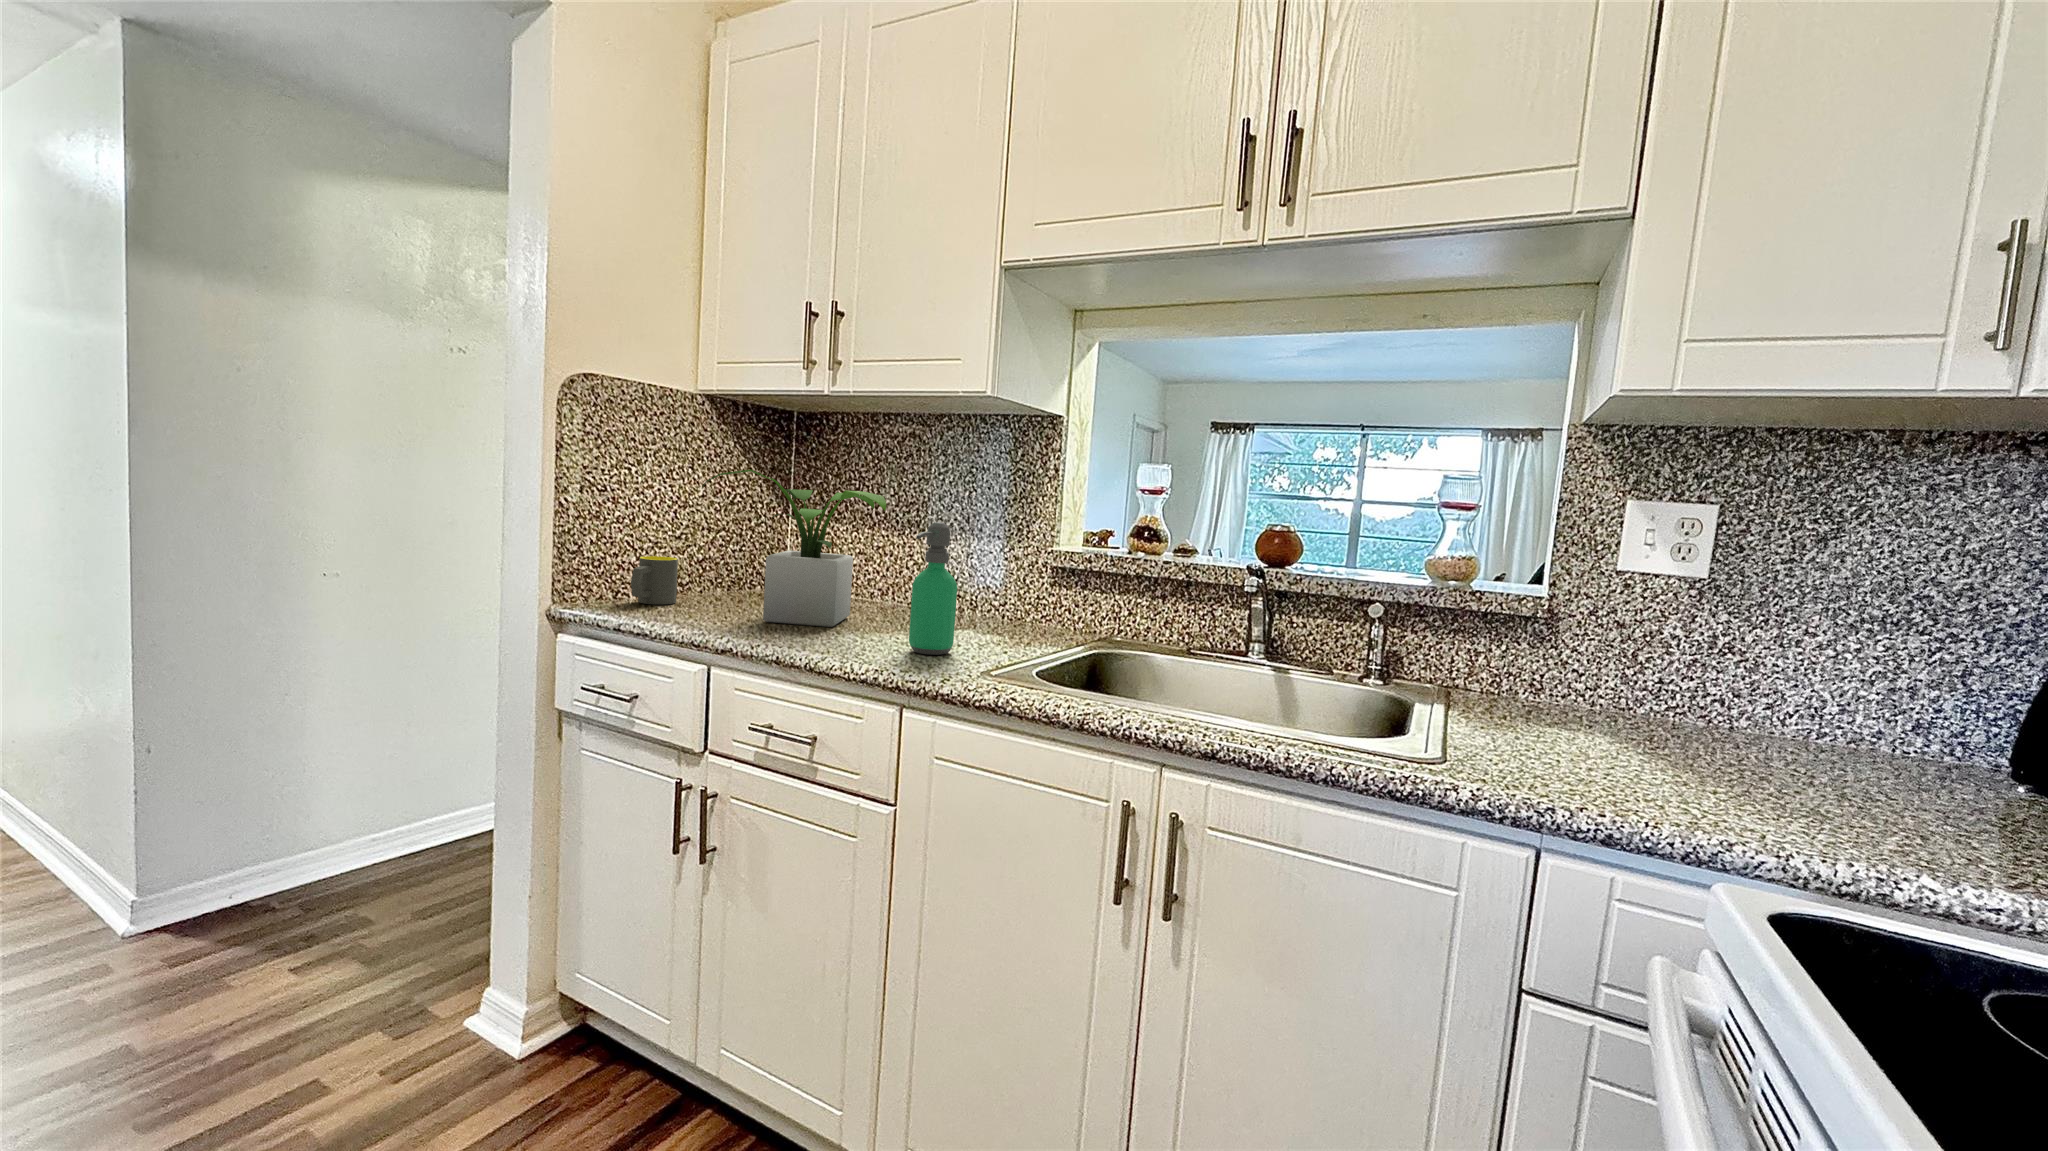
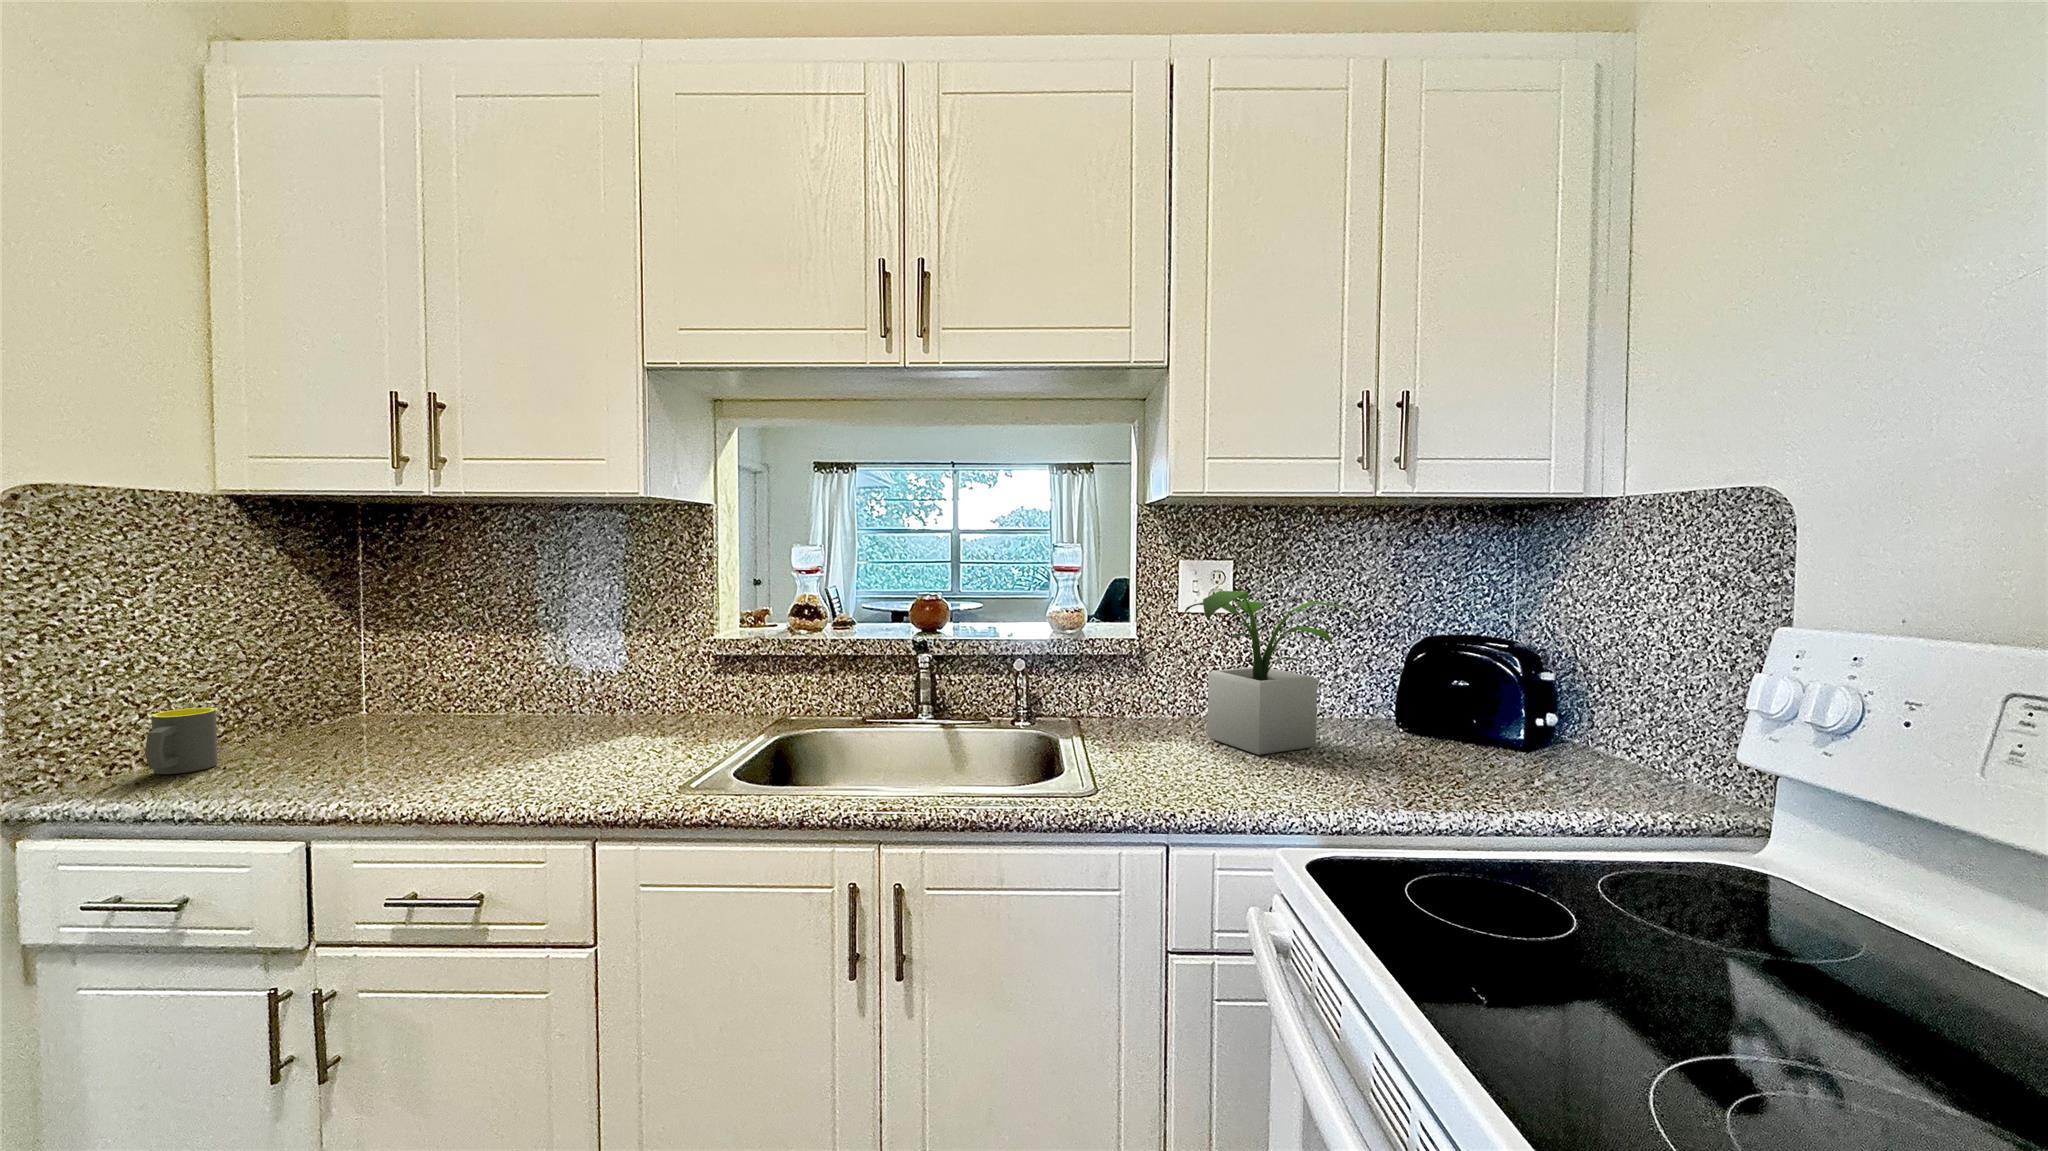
potted plant: present [702,470,886,627] -> present [1185,591,1360,755]
soap dispenser: present [909,522,957,655] -> none [581,636,634,776]

